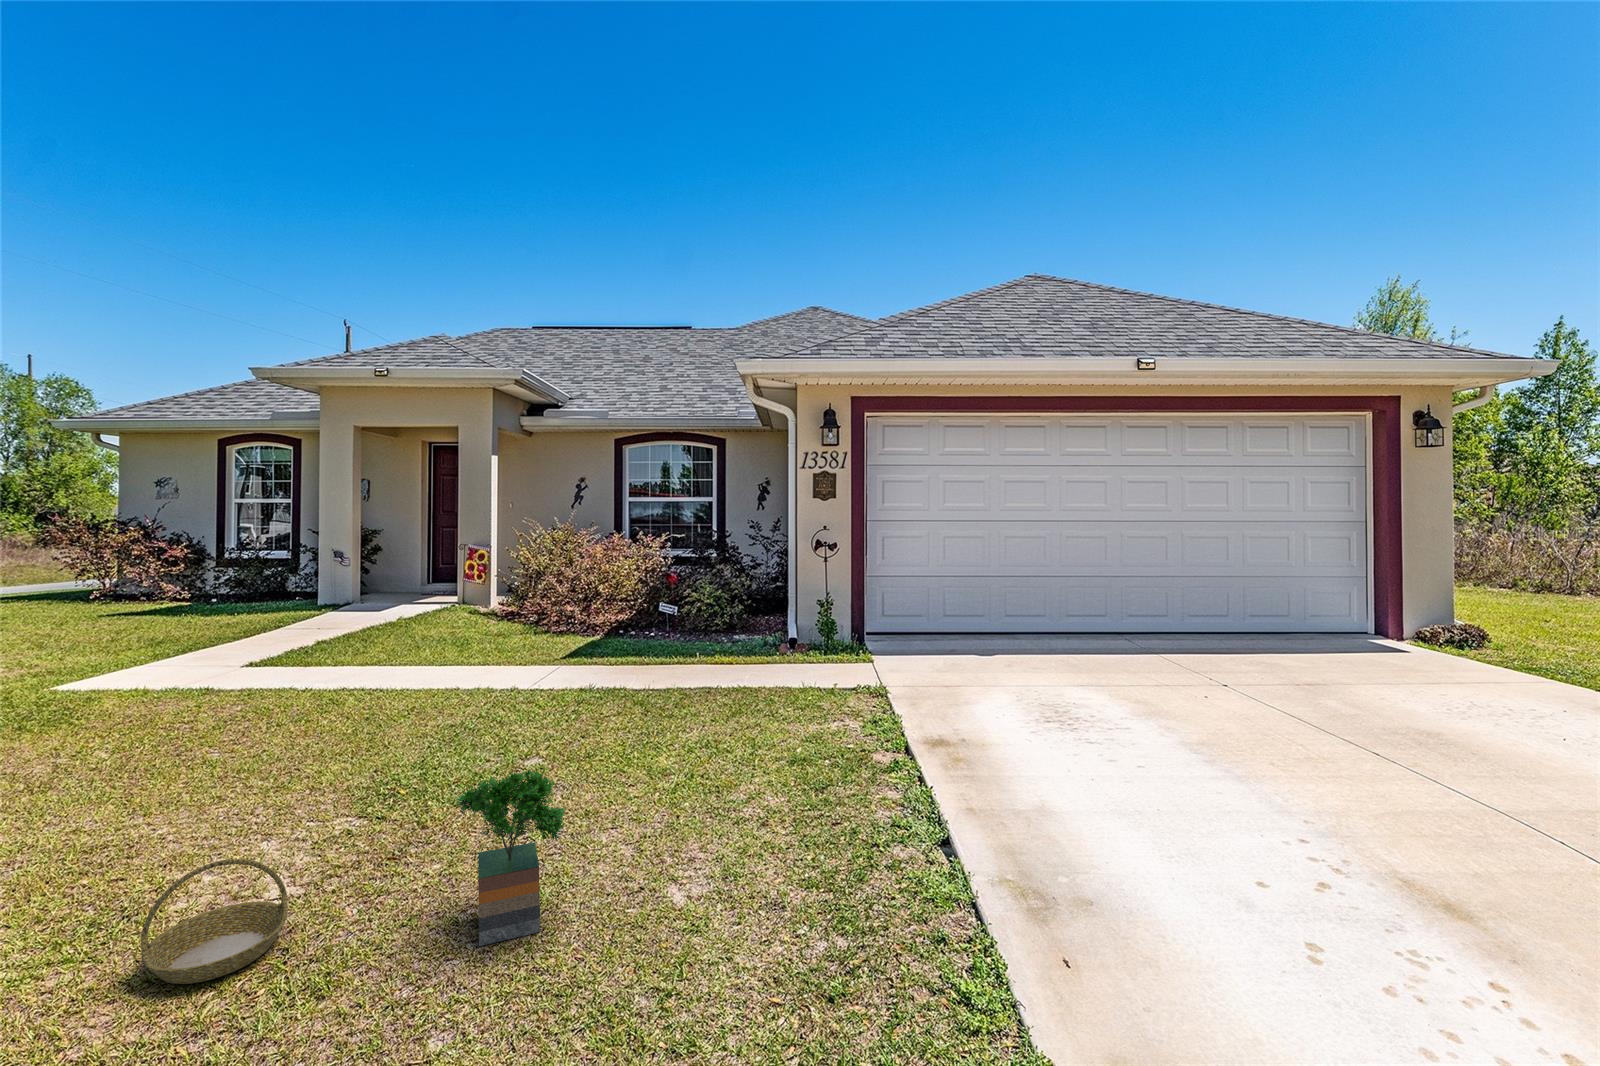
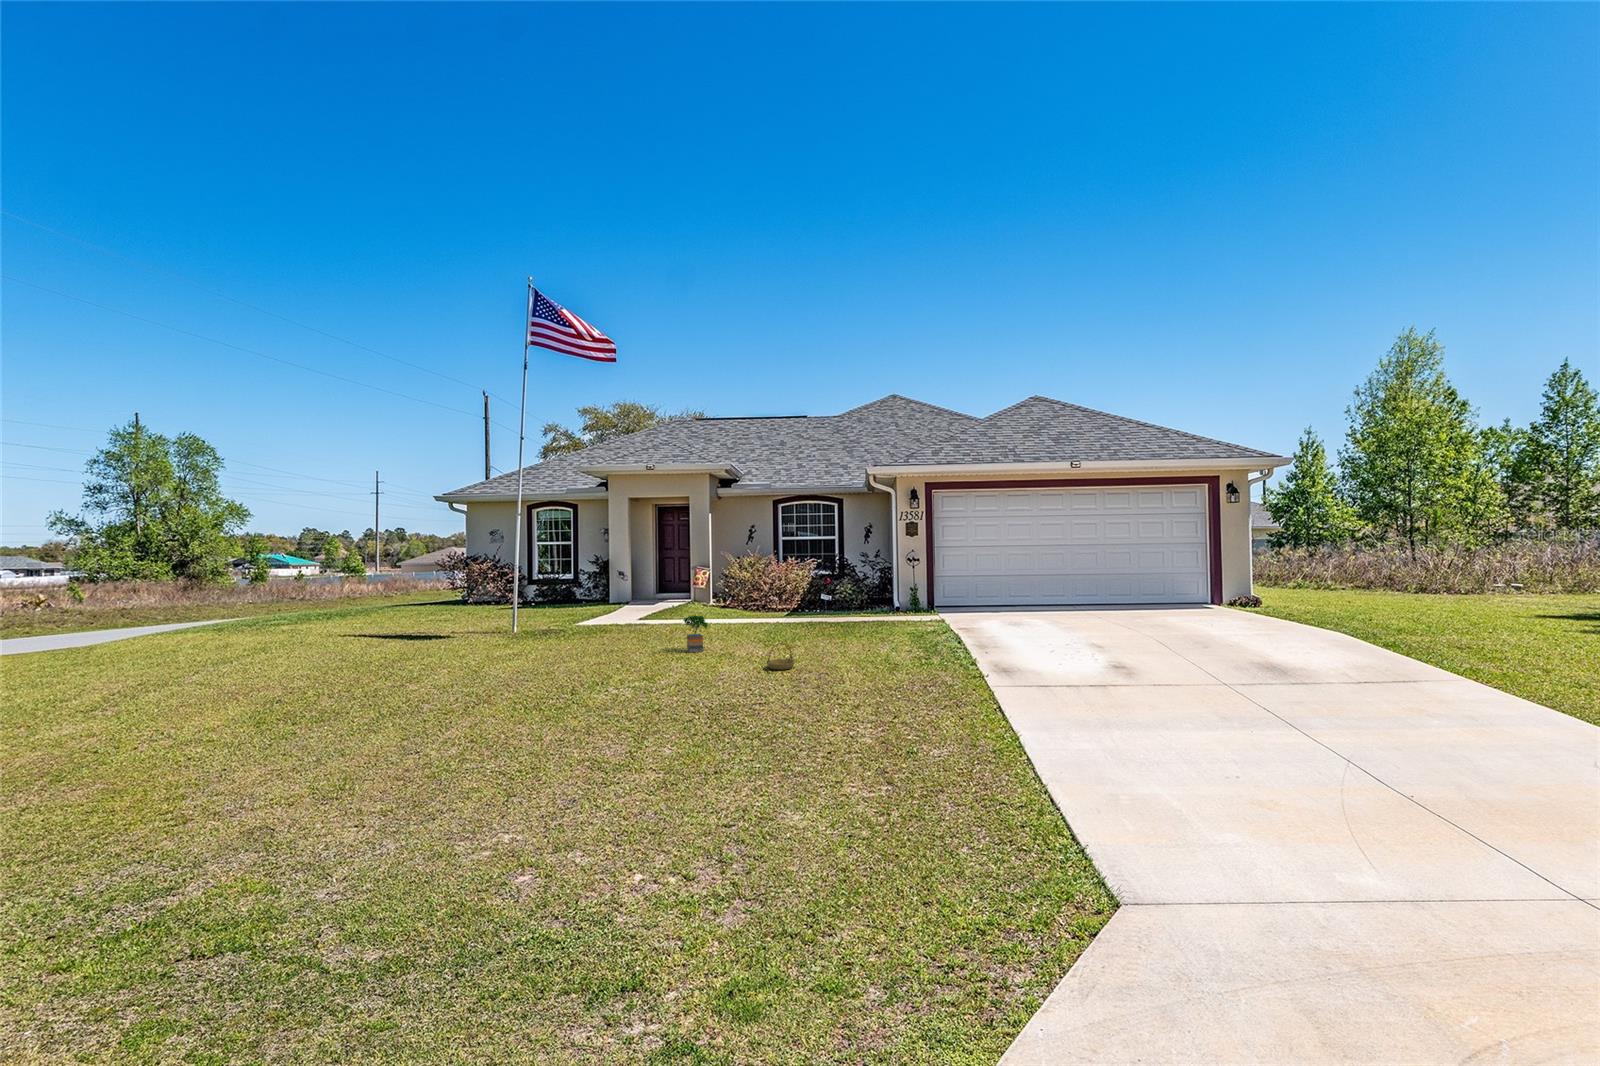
potted tree: present [456,770,565,946] -> present [683,615,708,653]

